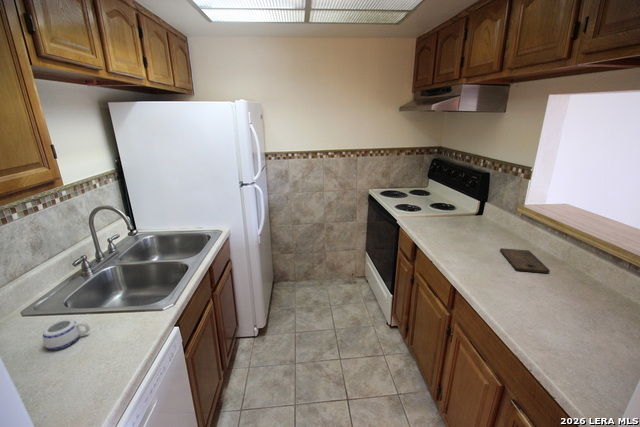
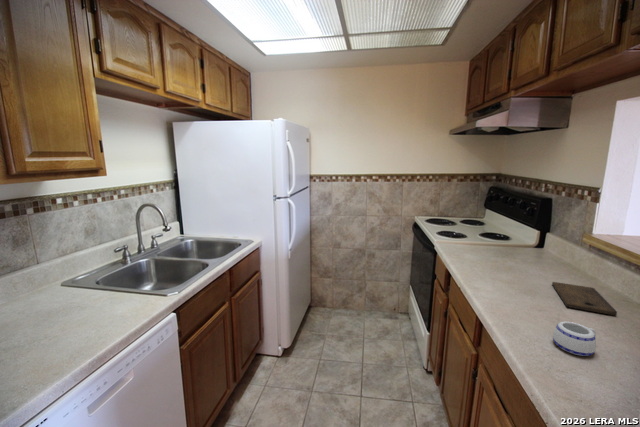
mug: present [43,319,90,350] -> present [553,321,596,356]

